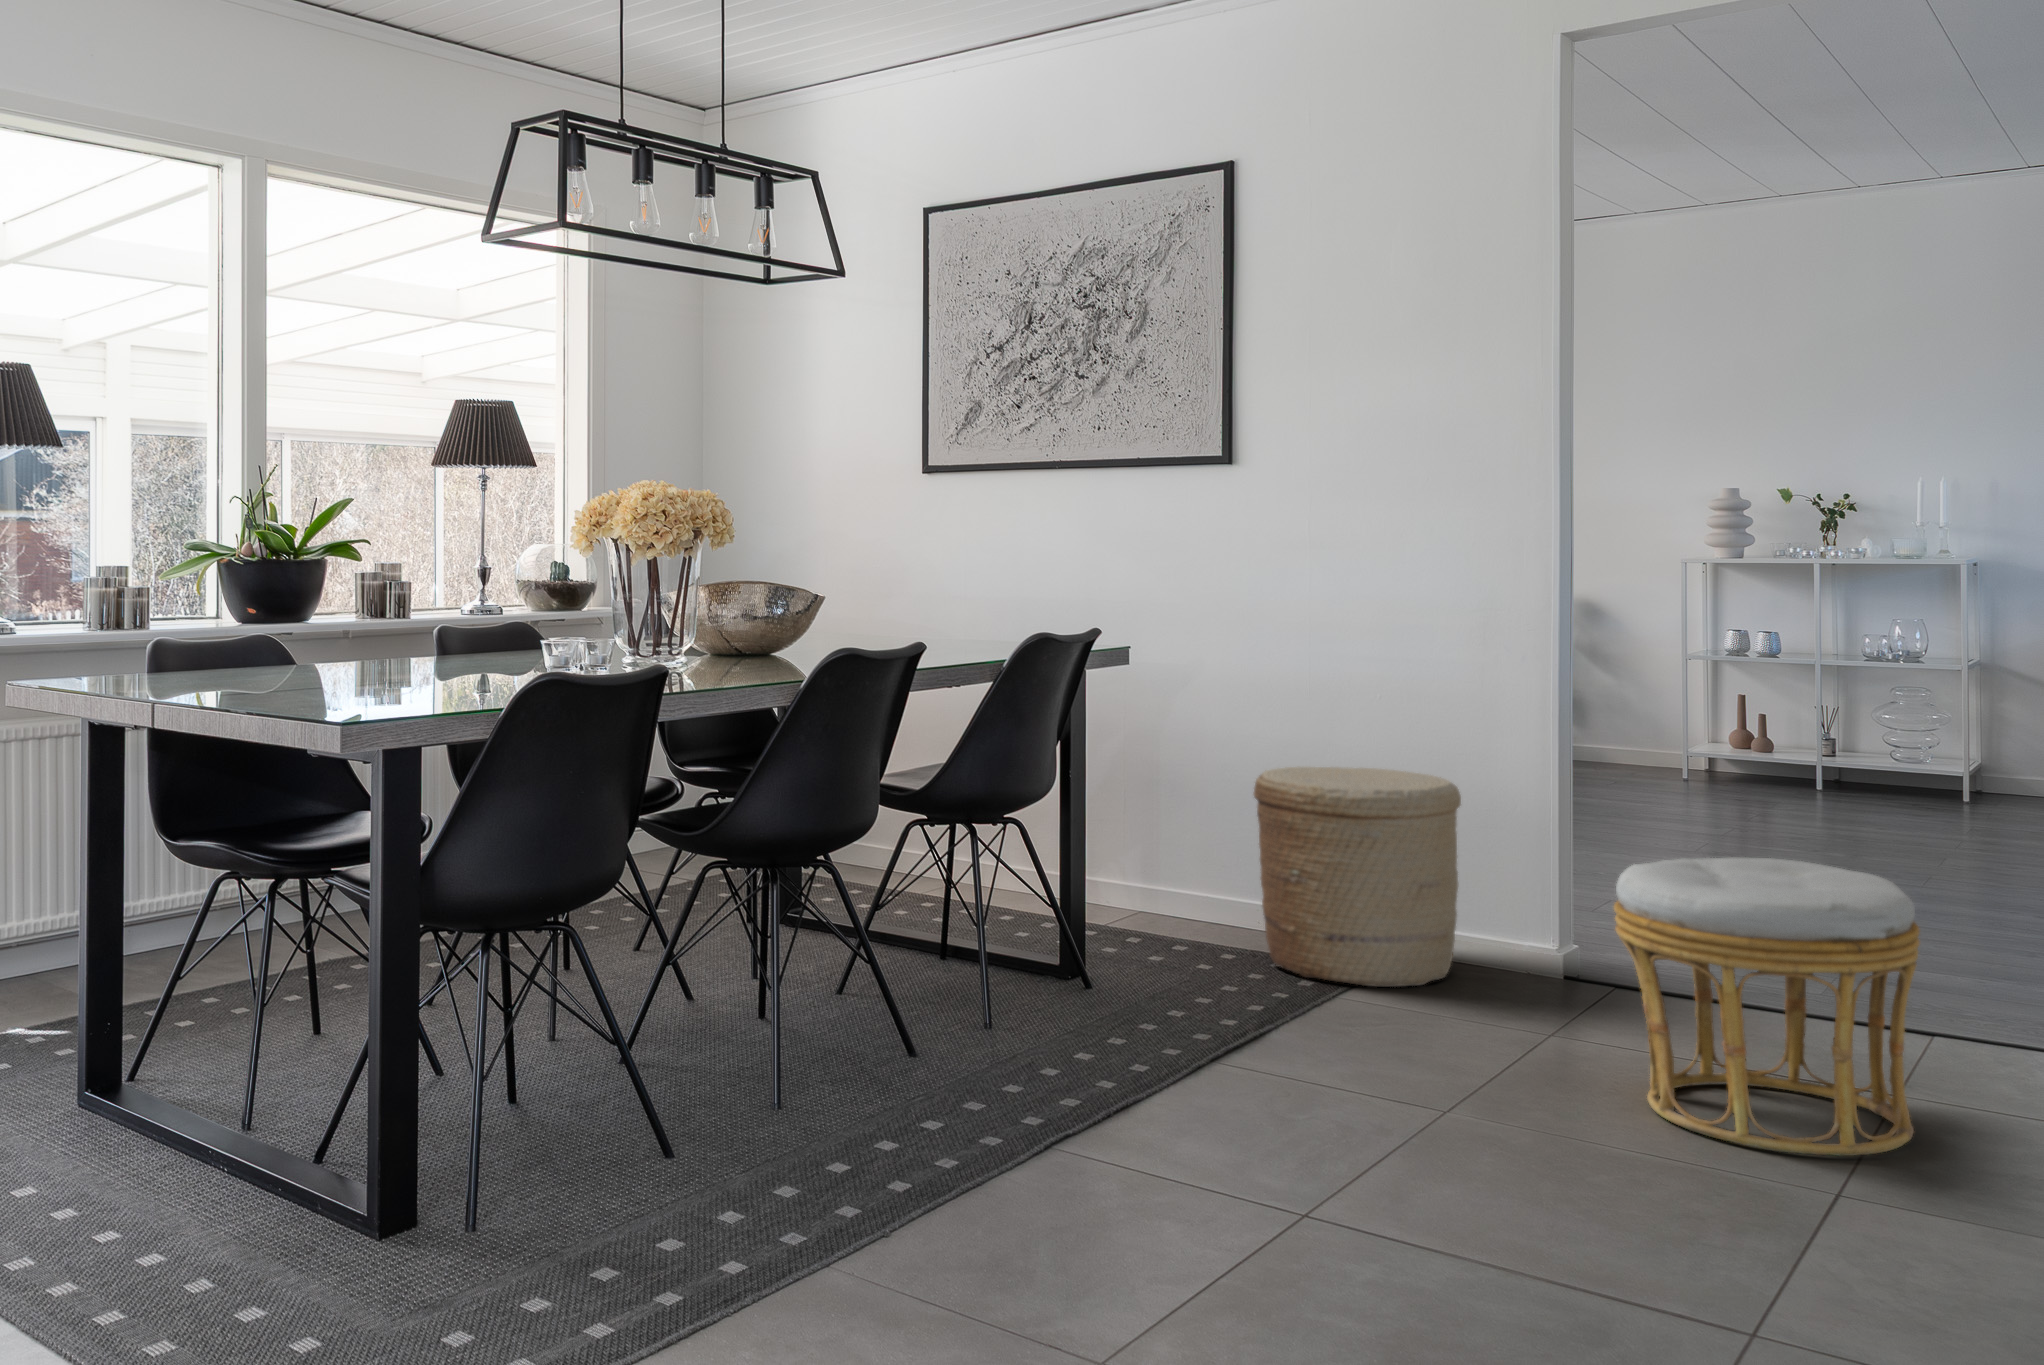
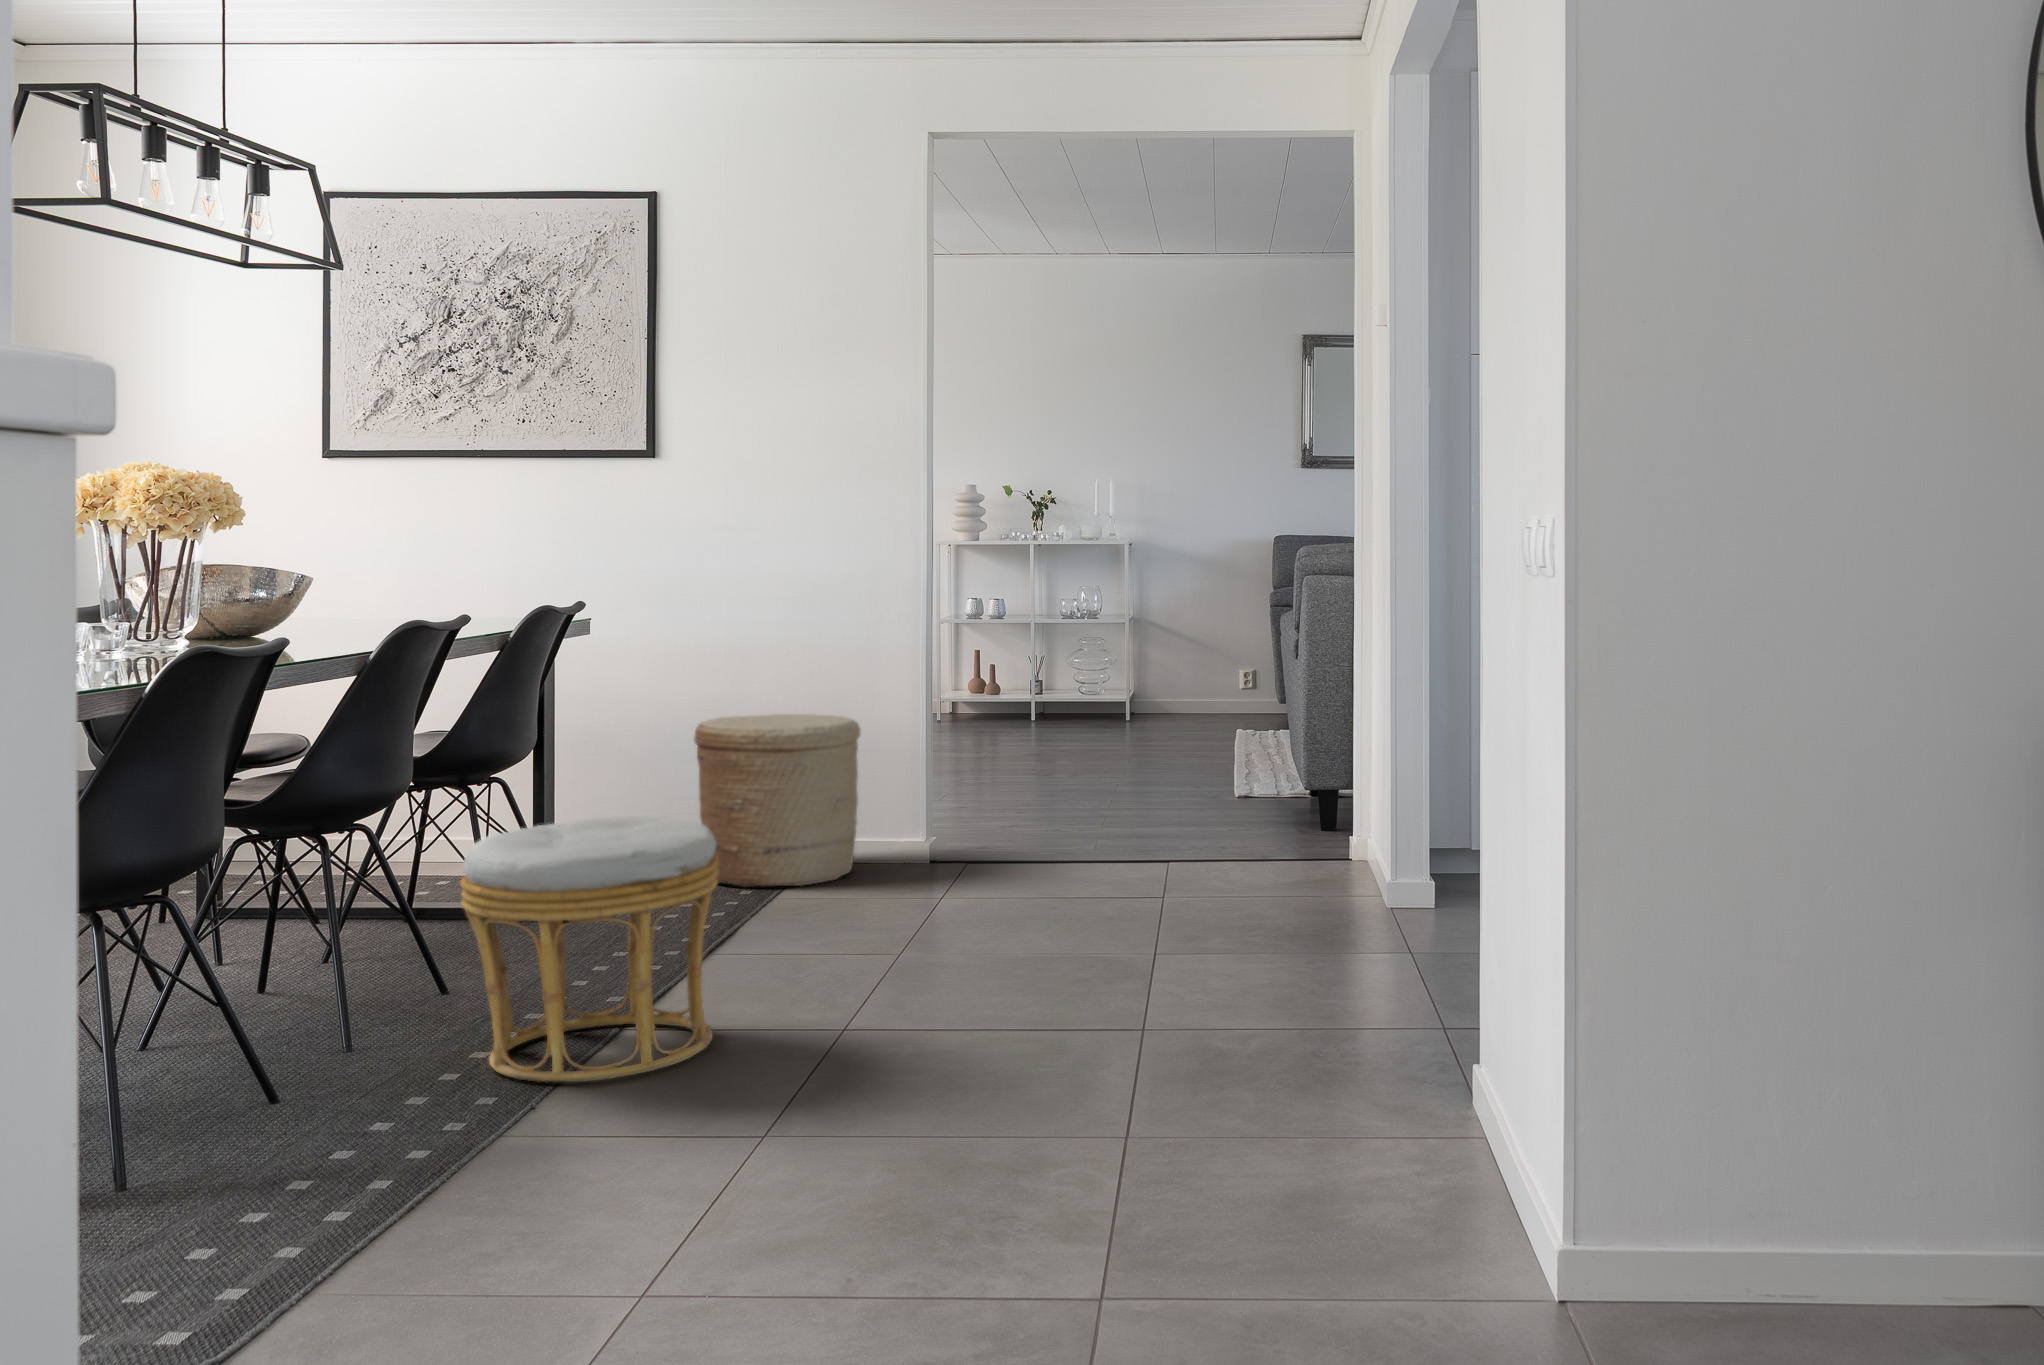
ottoman: present [1614,858,1920,1156] -> present [460,816,719,1082]

